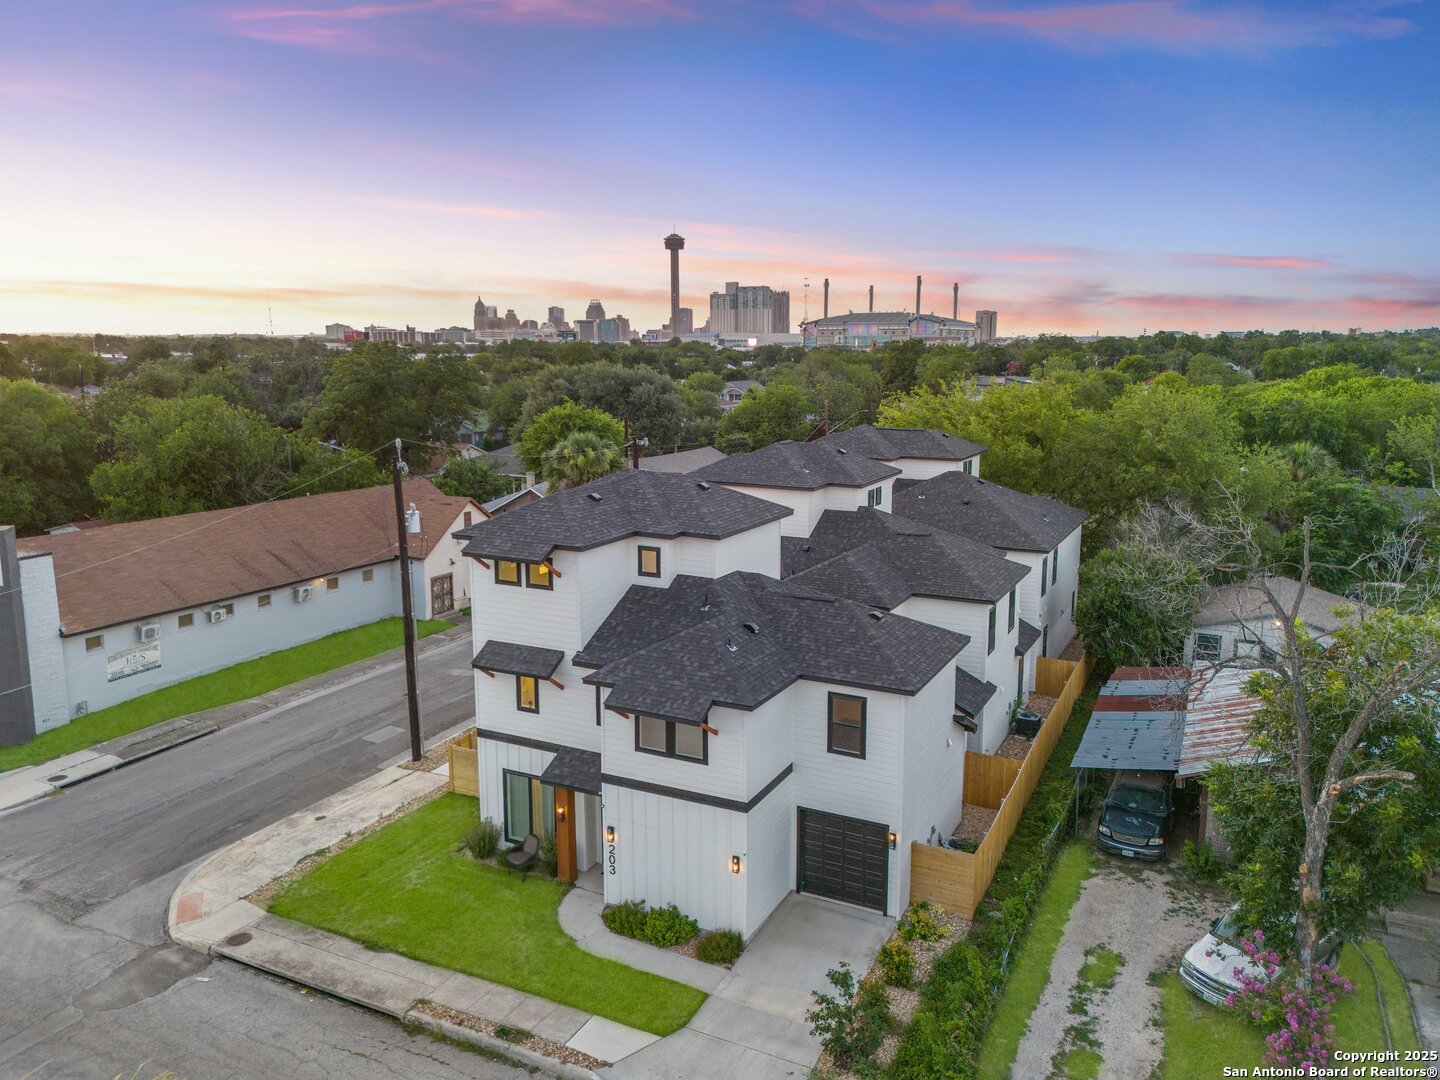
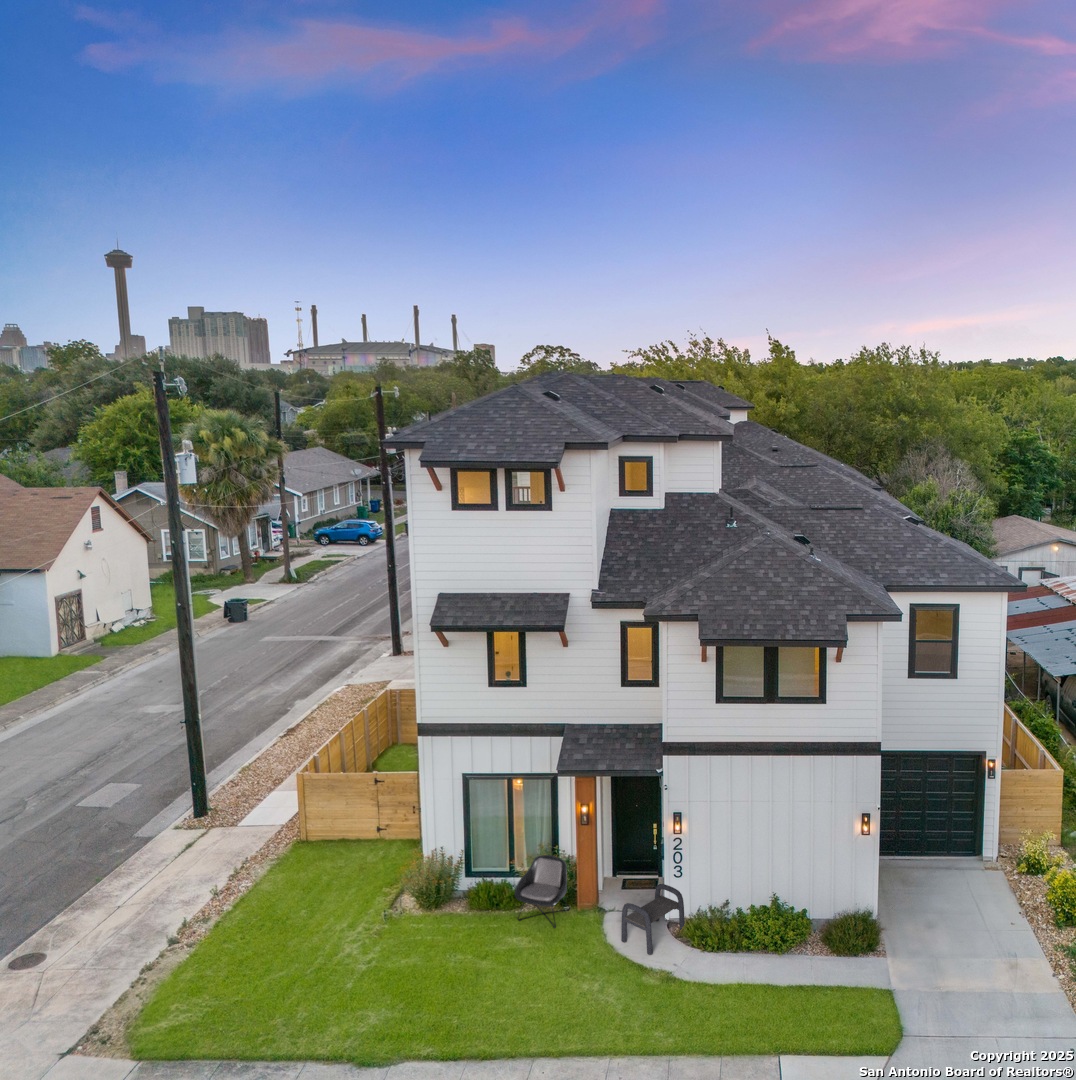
bench: none [547,867,592,911] -> present [621,884,685,955]

